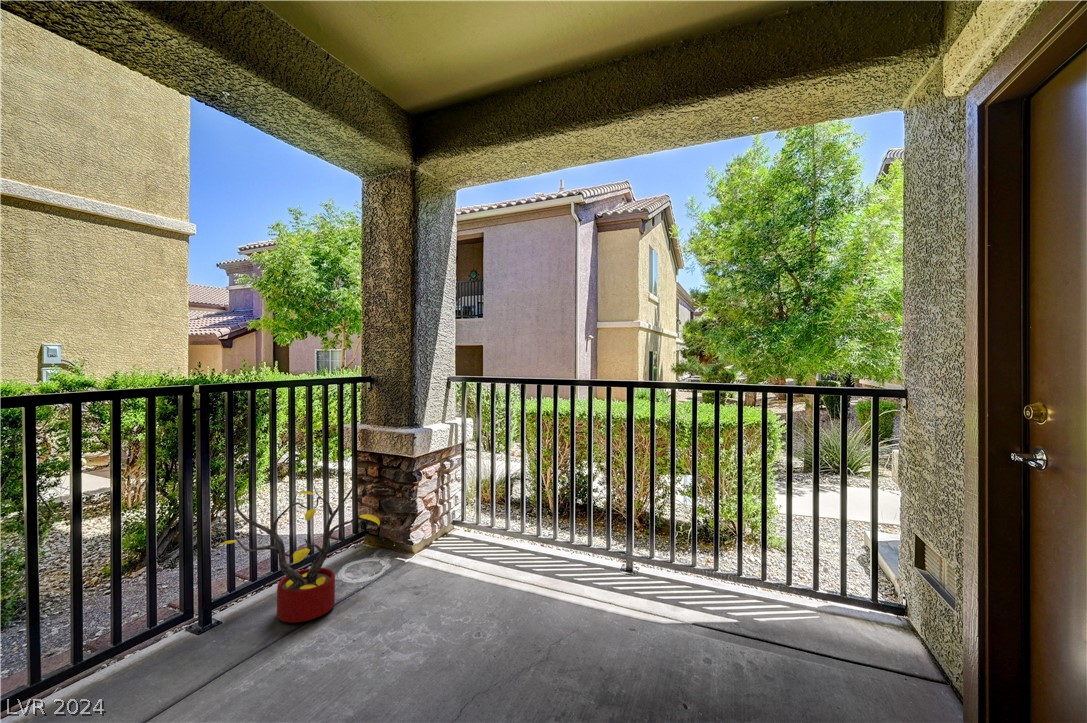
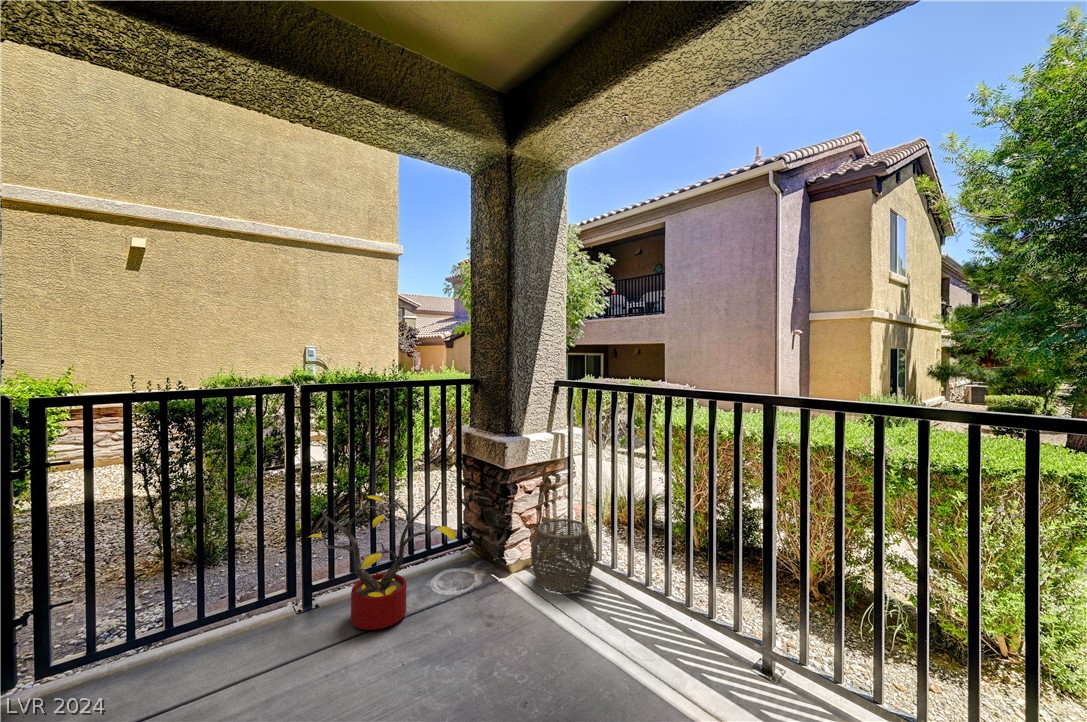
woven basket: none [436,497,492,558] -> present [531,519,595,593]

